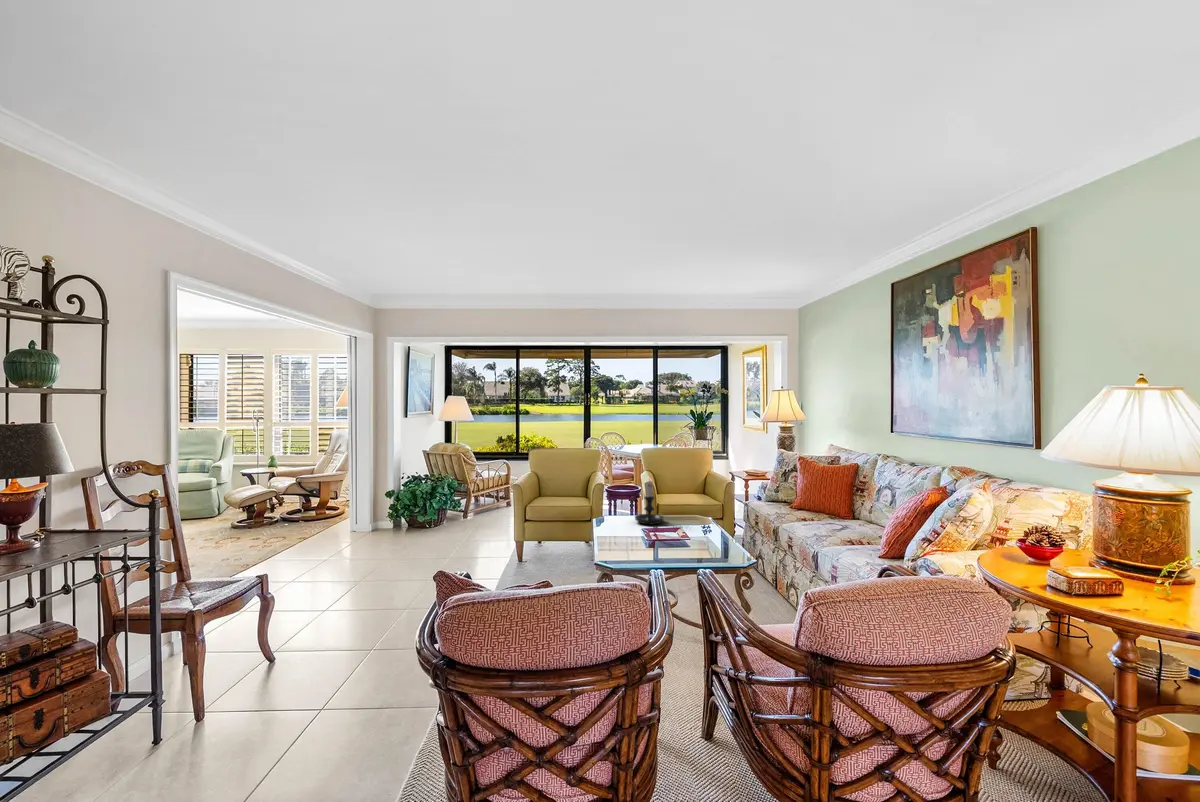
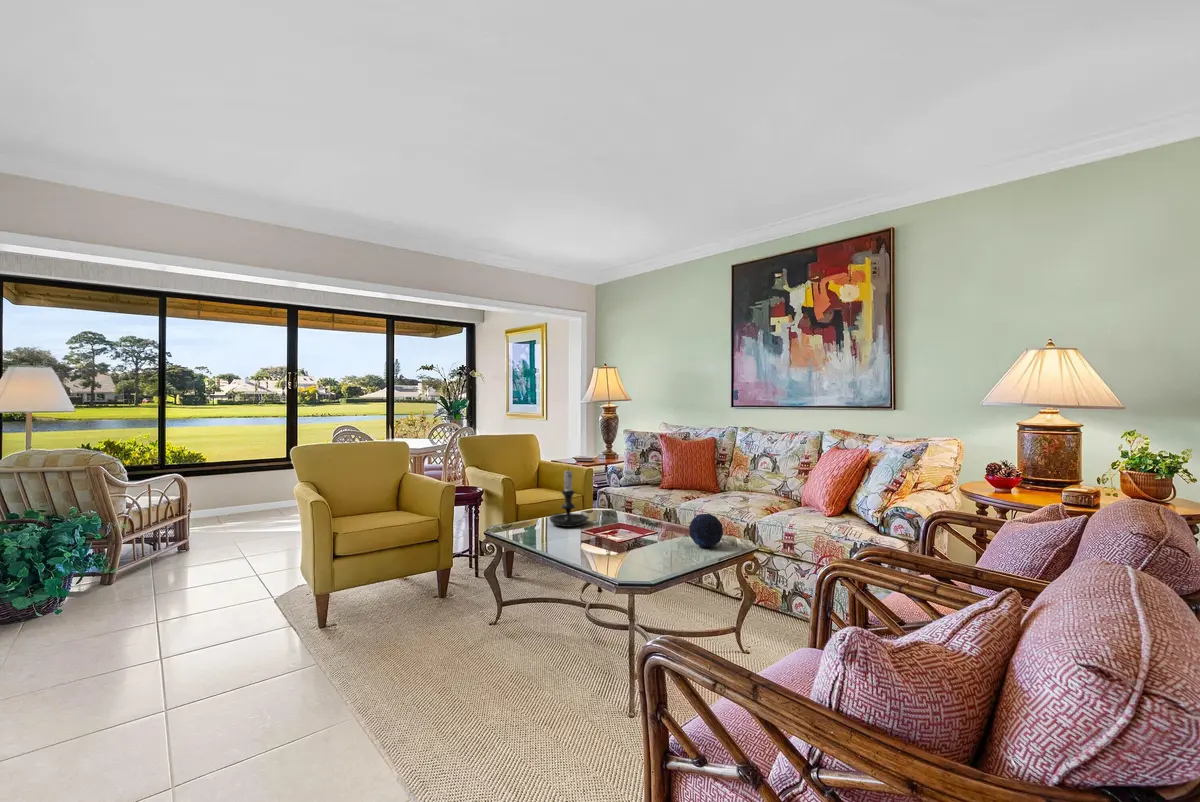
decorative orb: none [682,528,710,556] -> present [689,514,723,548]

